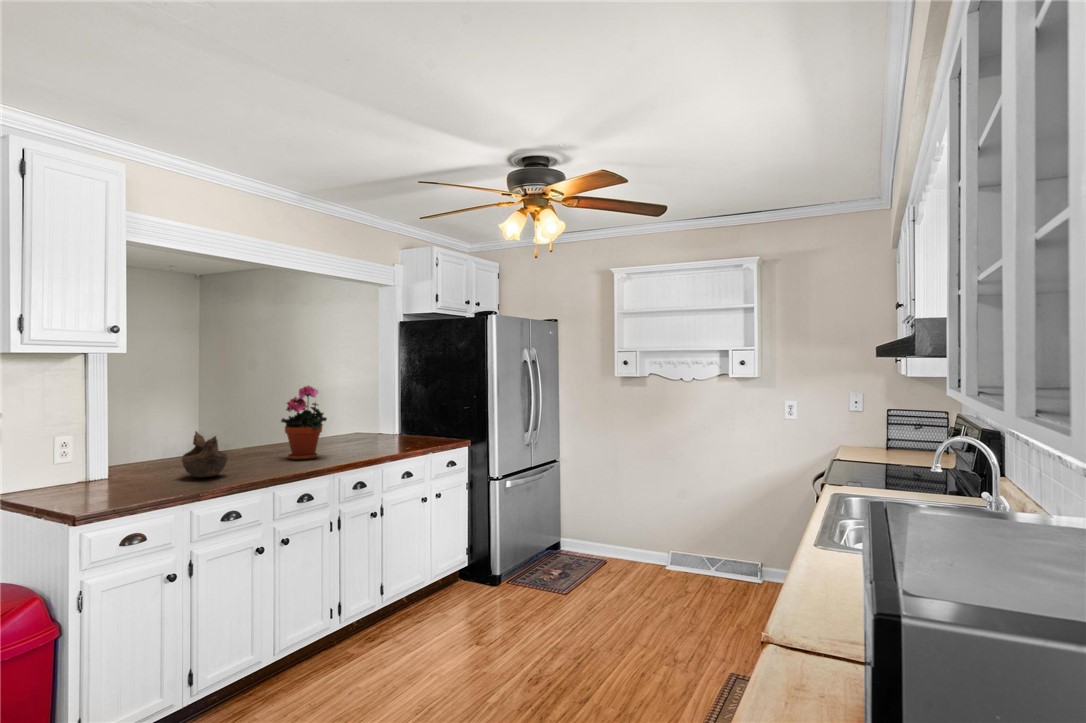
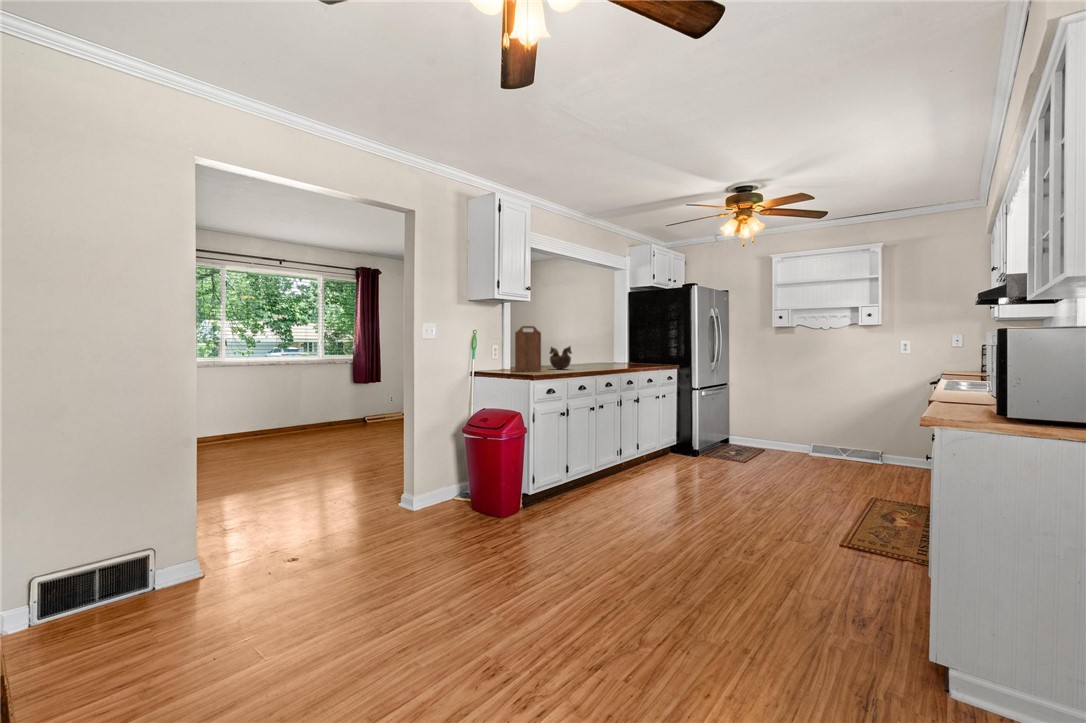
potted plant: present [281,386,327,460] -> none [581,326,607,367]
cutting board: none [59,408,124,503] -> present [515,326,541,371]

